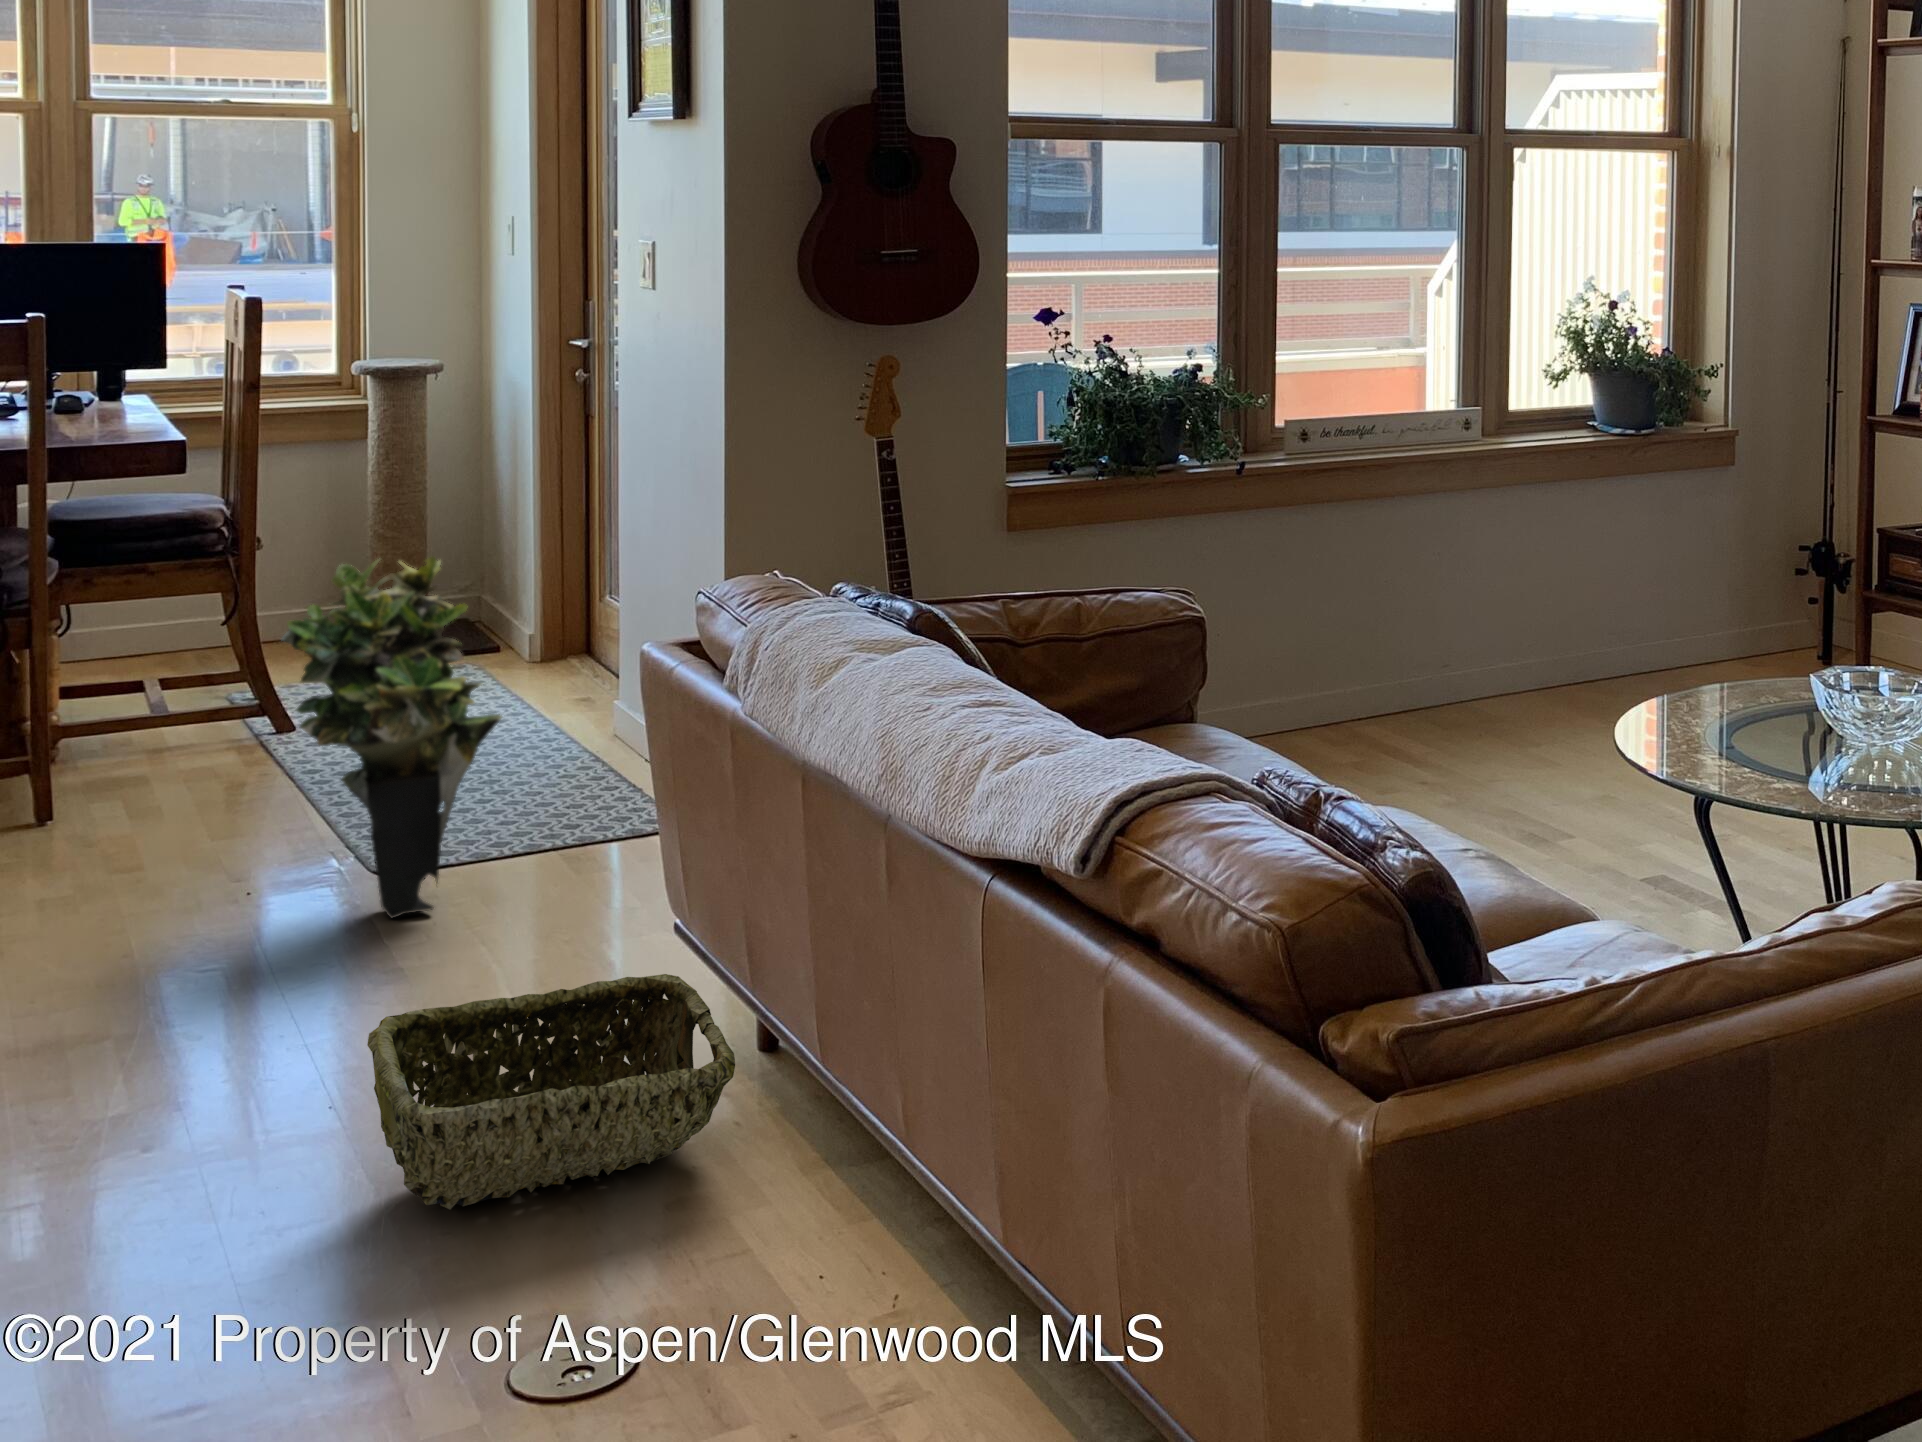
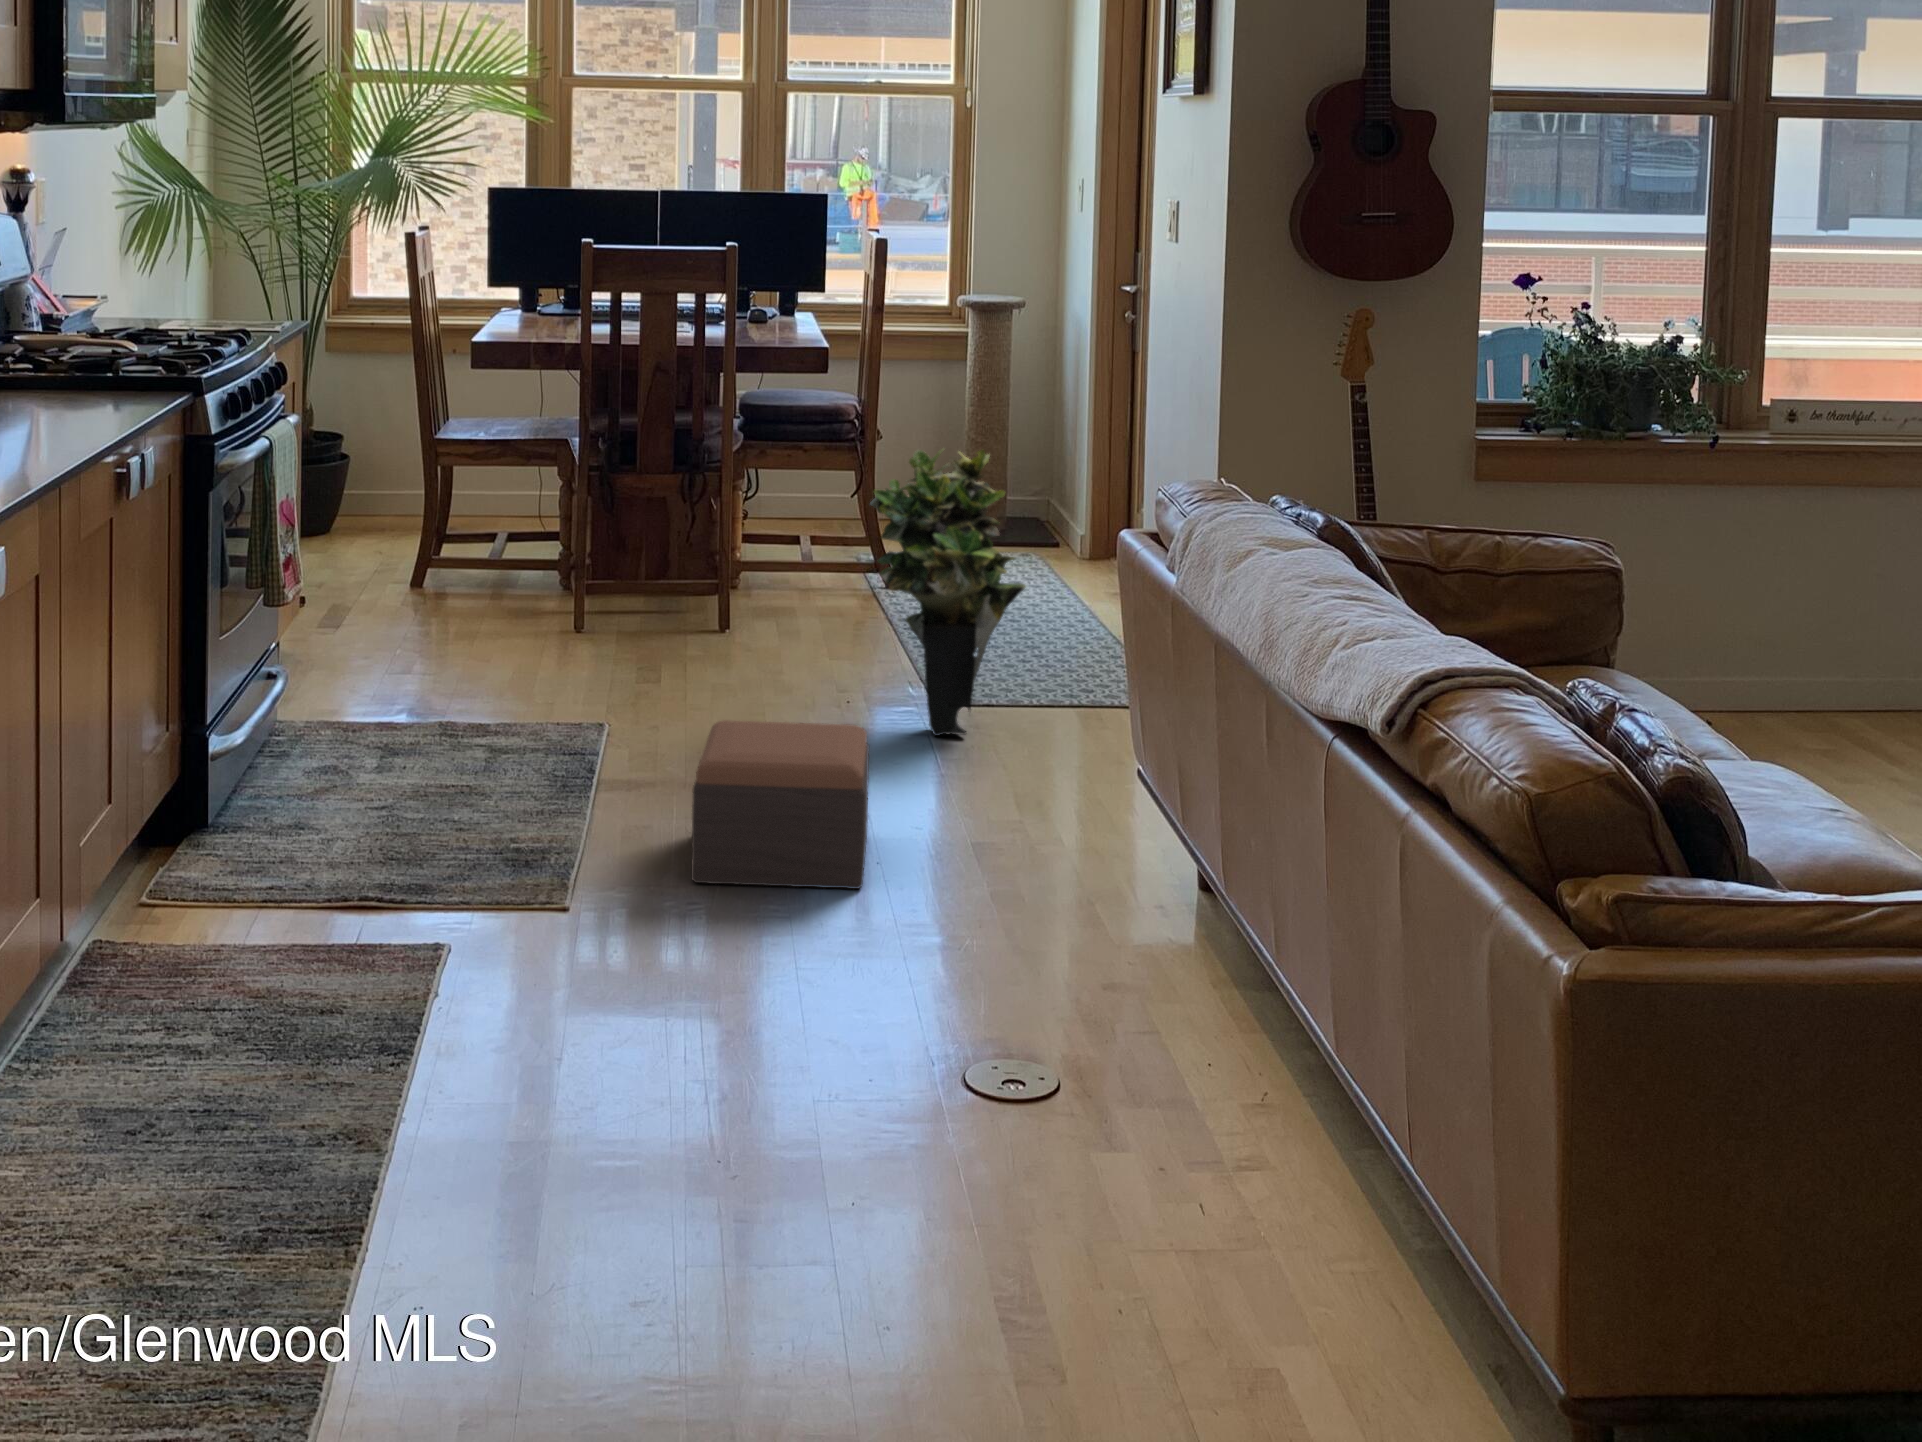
footstool: none [69,933,333,1191] -> present [691,720,869,889]
woven basket: present [367,974,735,1210] -> none [884,793,1154,952]

